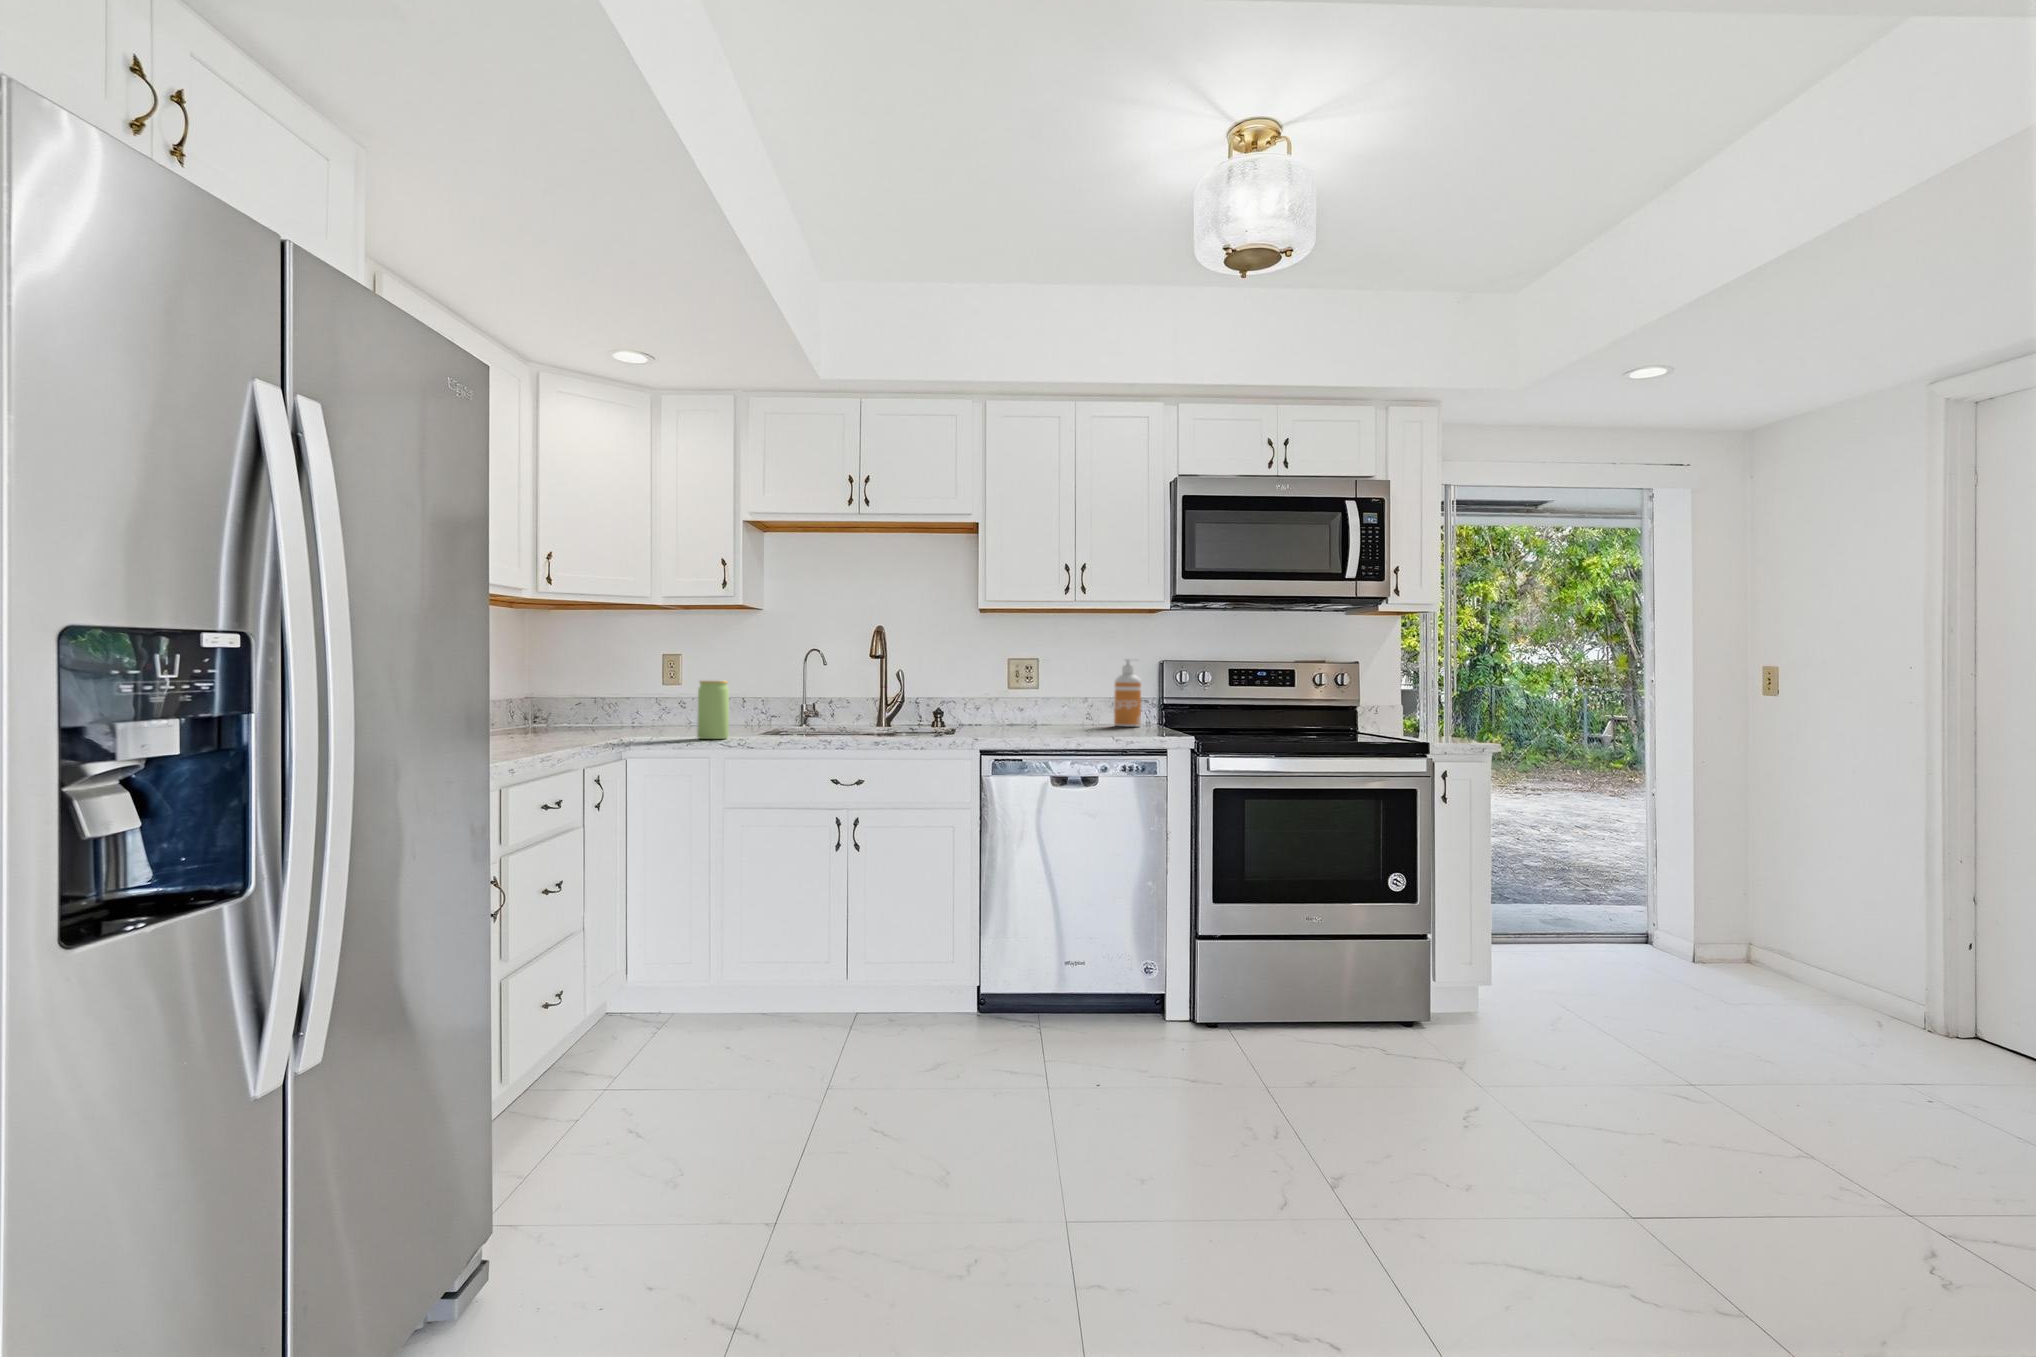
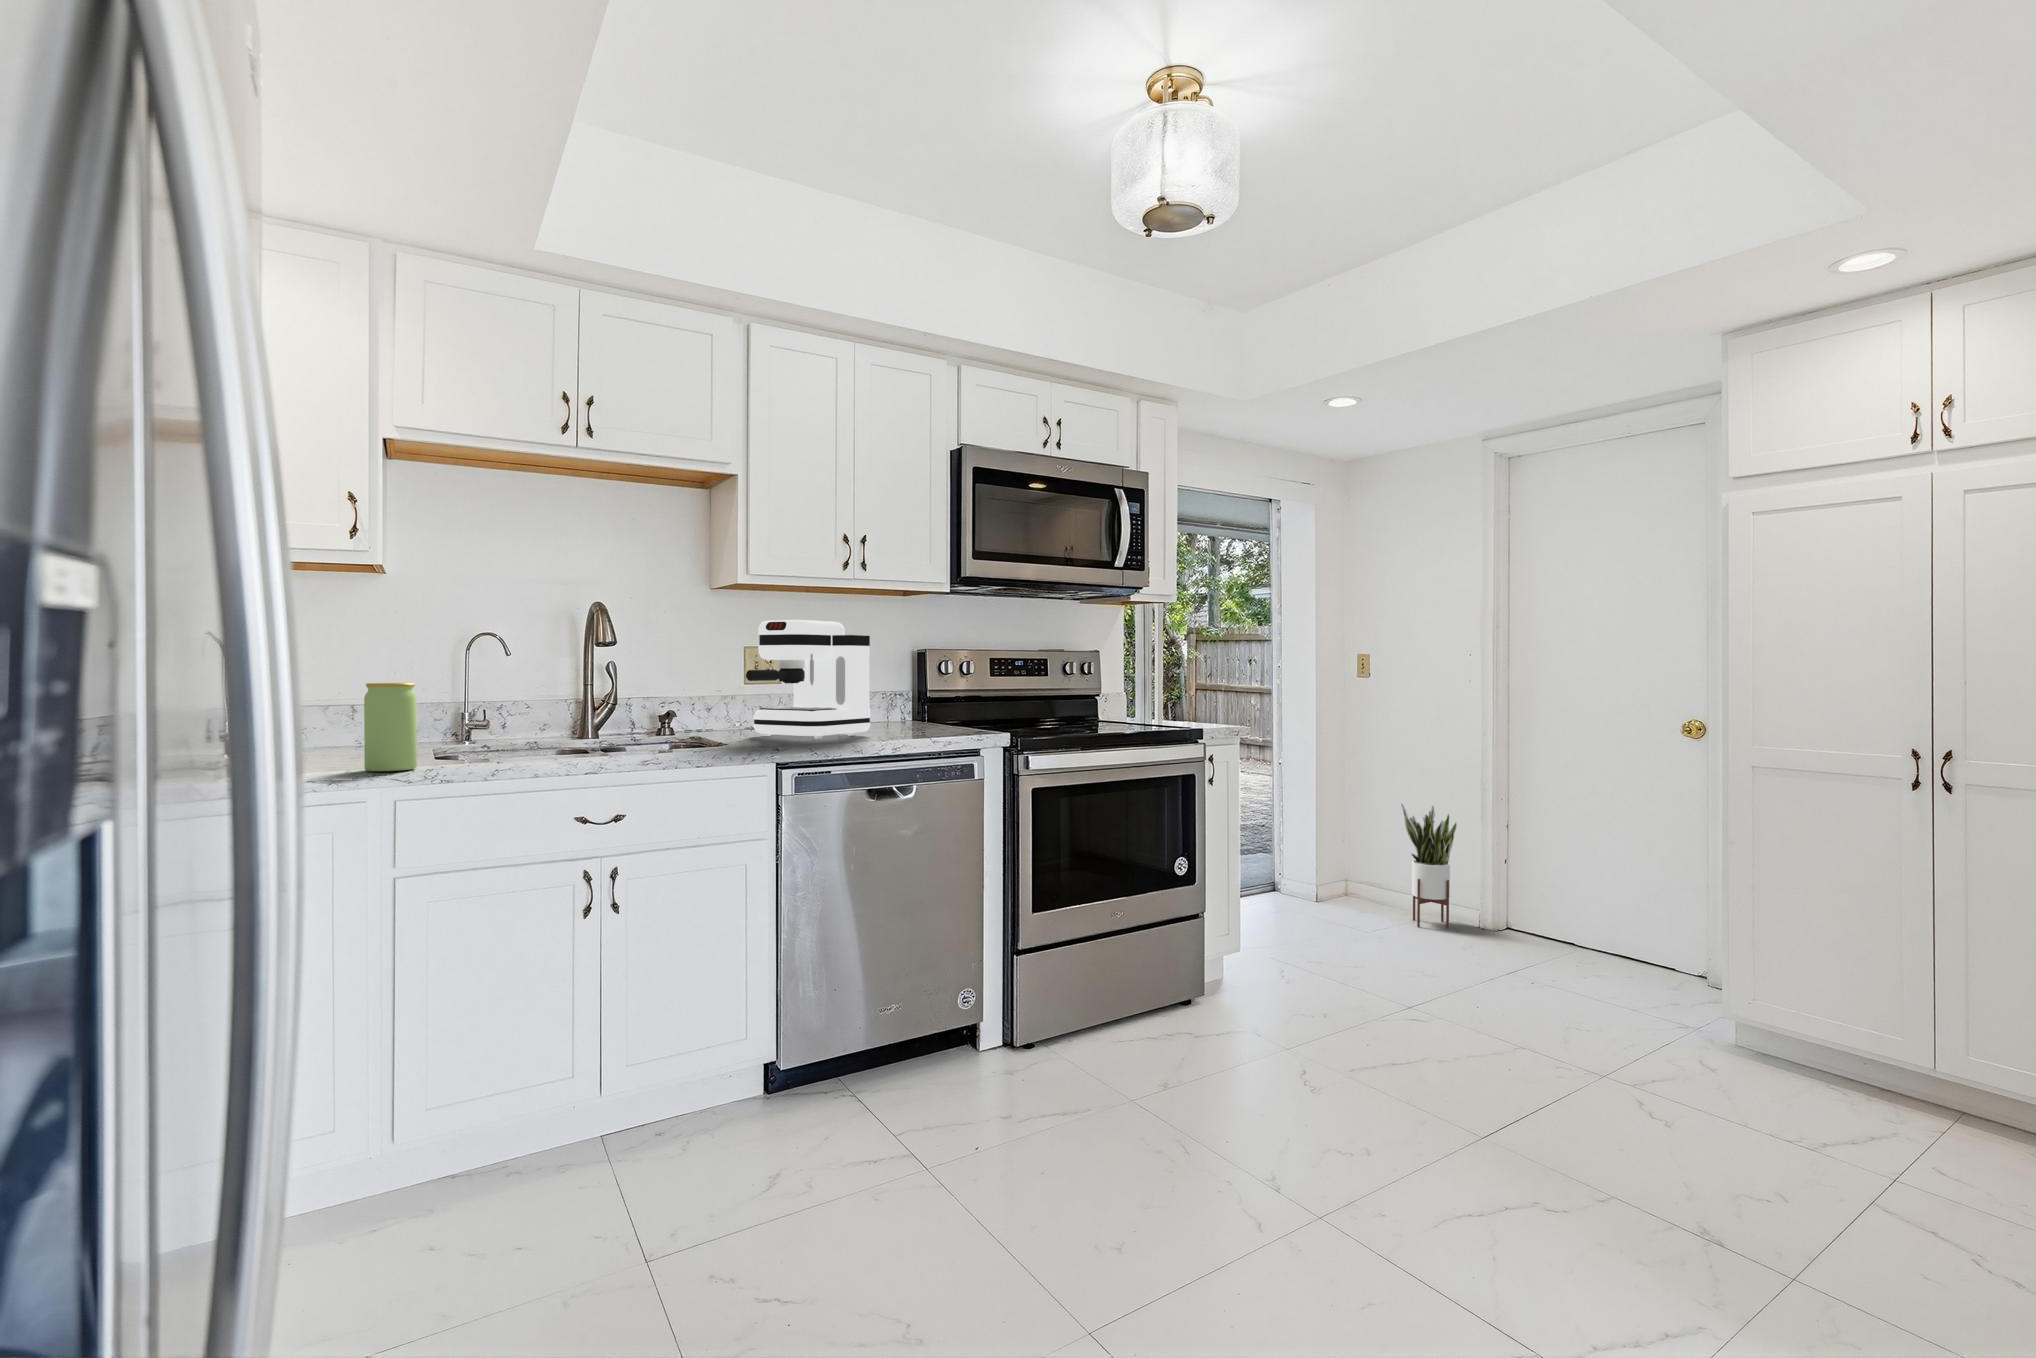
coffee maker: none [977,636,1085,734] -> present [746,620,870,739]
soap dispenser: present [1114,659,1141,727] -> none [865,647,896,723]
potted plant: none [1789,849,1866,1010] -> present [1401,804,1457,928]

